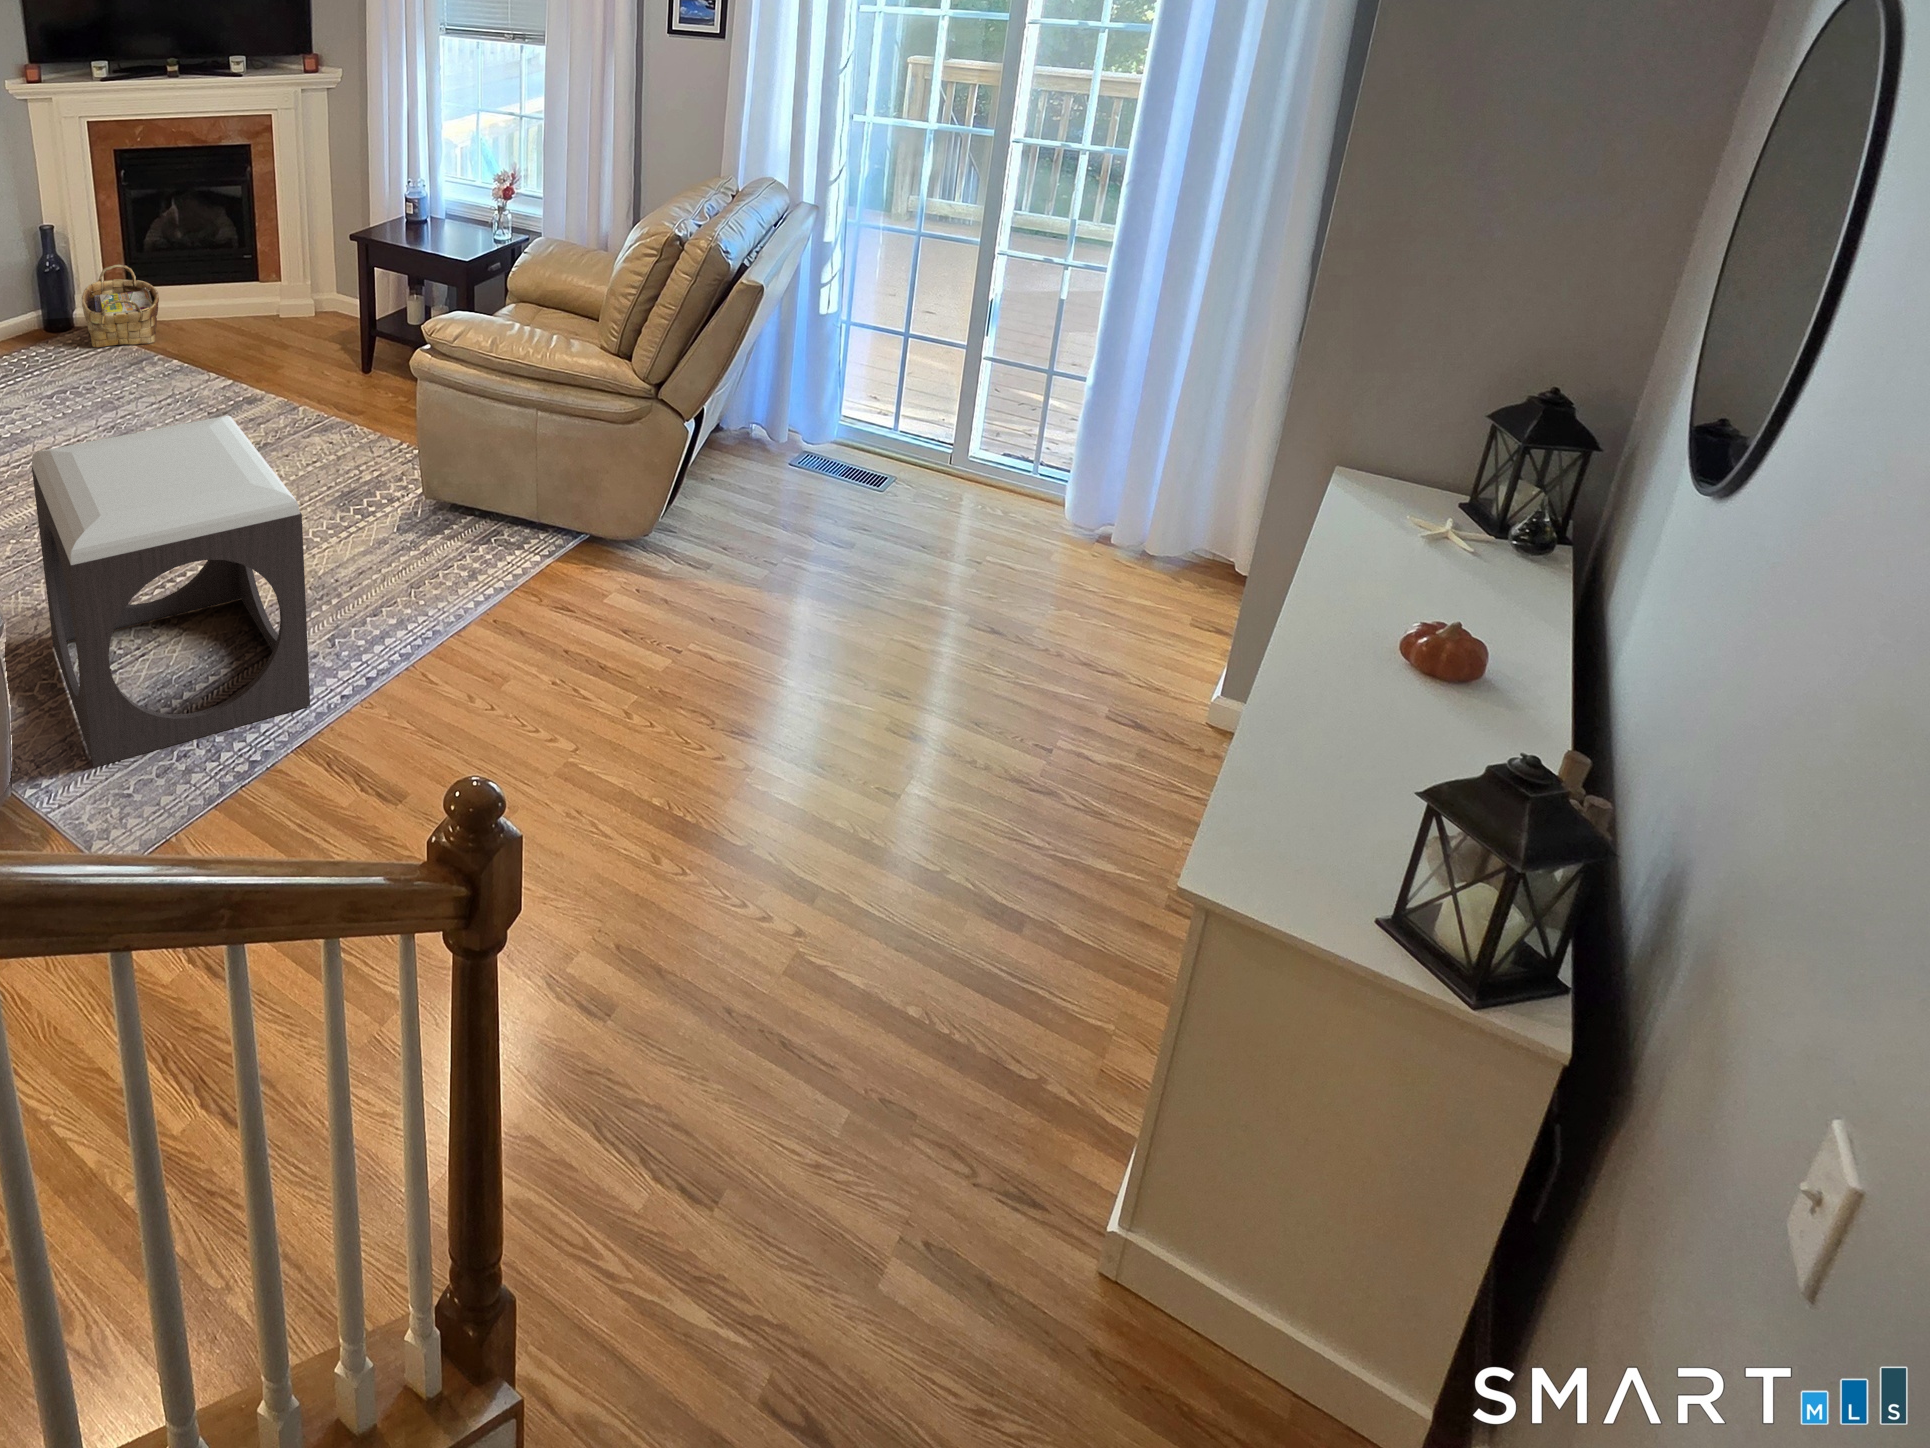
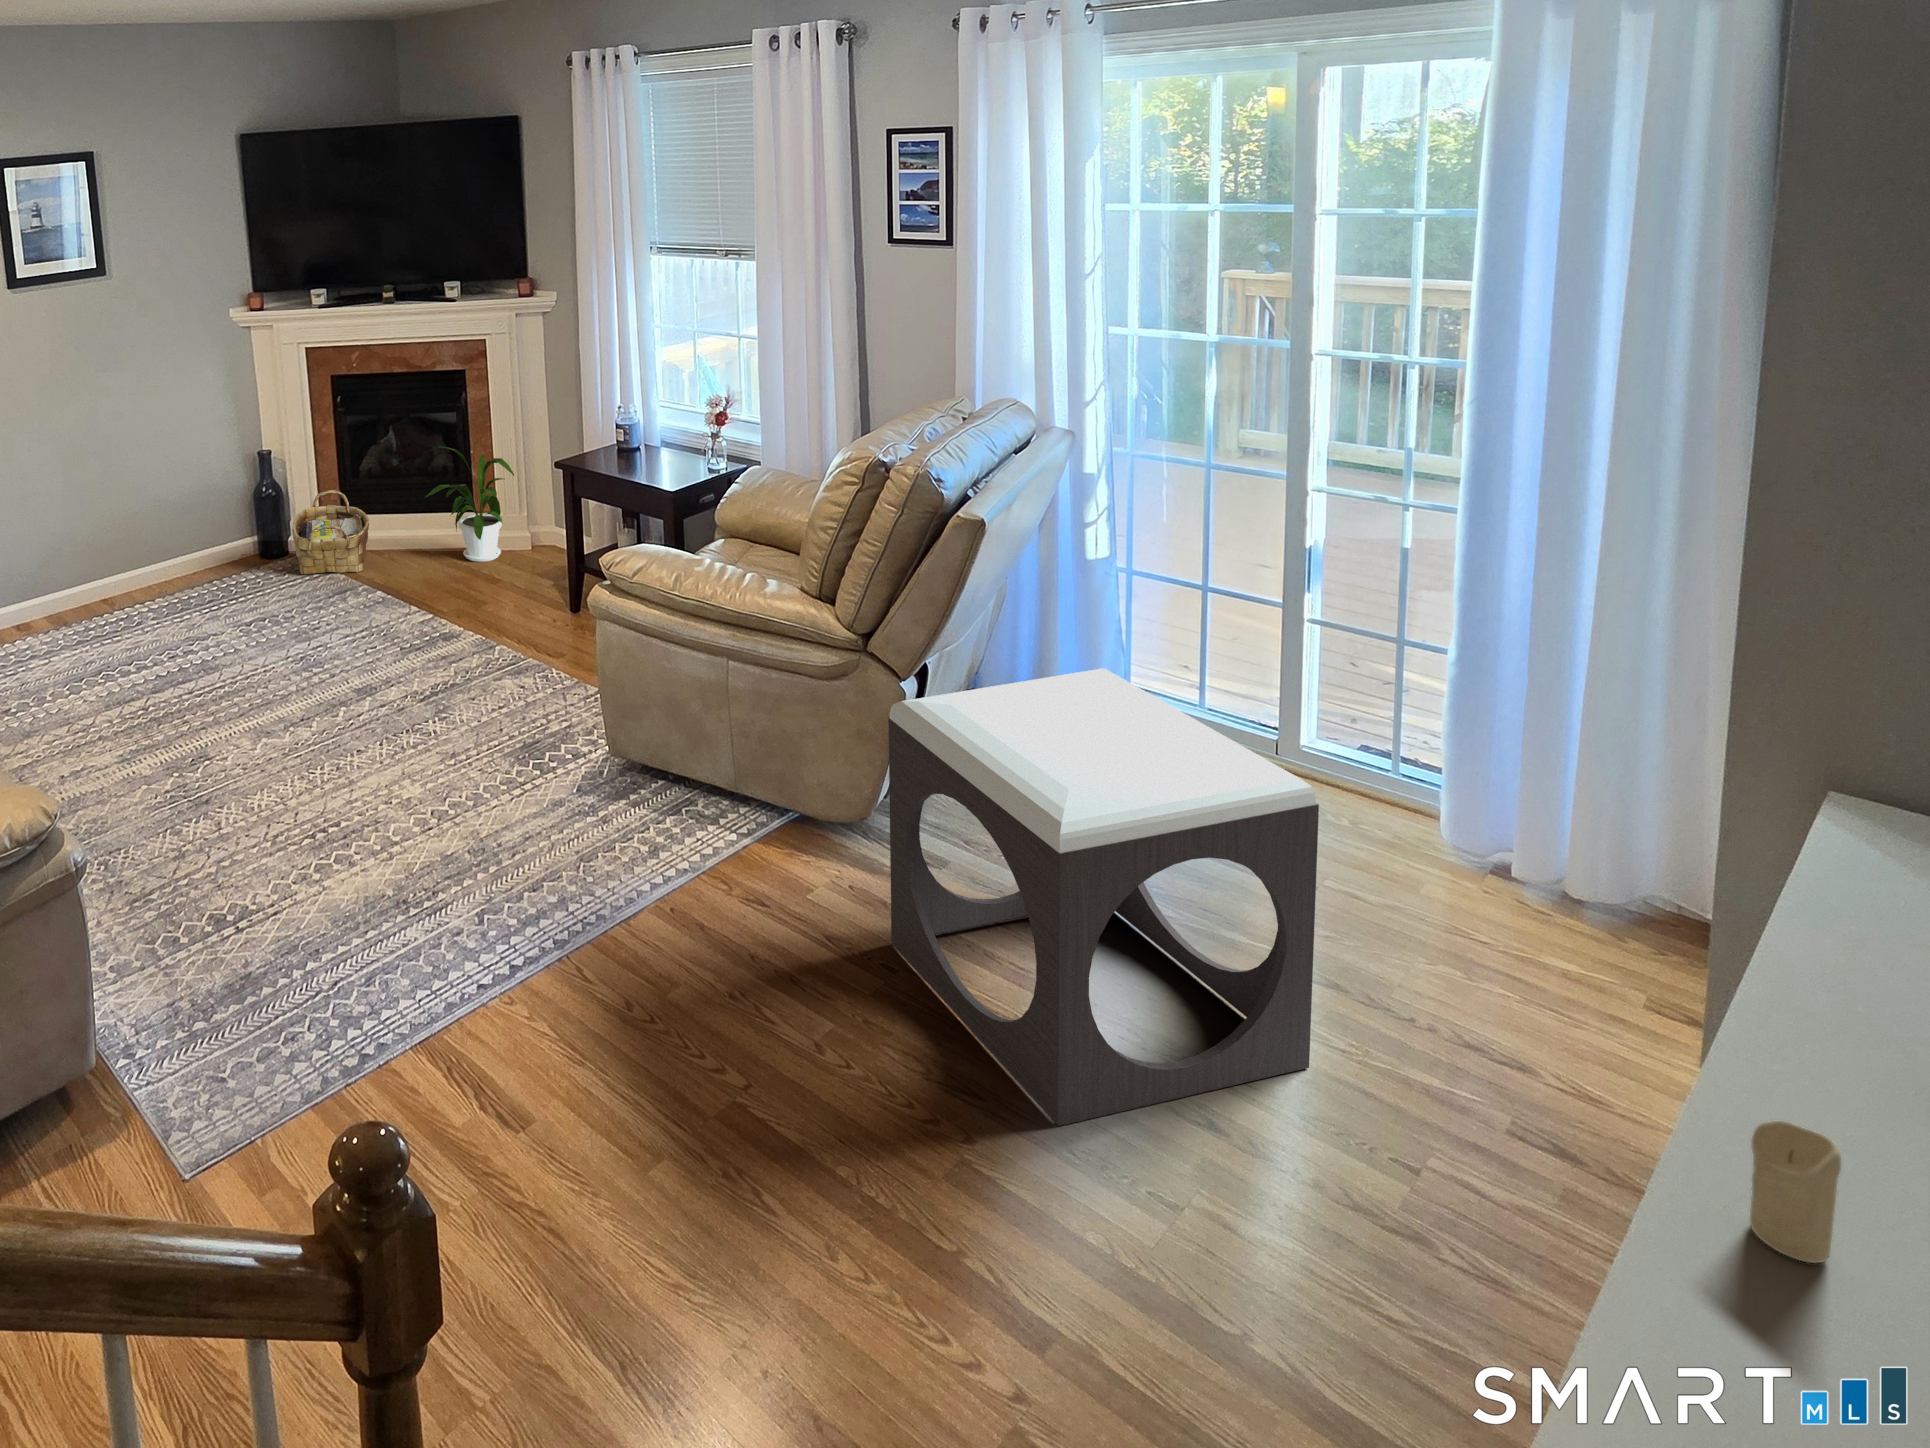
house plant: none [216,220,303,330] -> present [425,446,514,562]
footstool: present [32,416,310,767] -> present [888,668,1319,1126]
candle: none [1303,681,1364,766] -> present [1750,1121,1841,1263]

